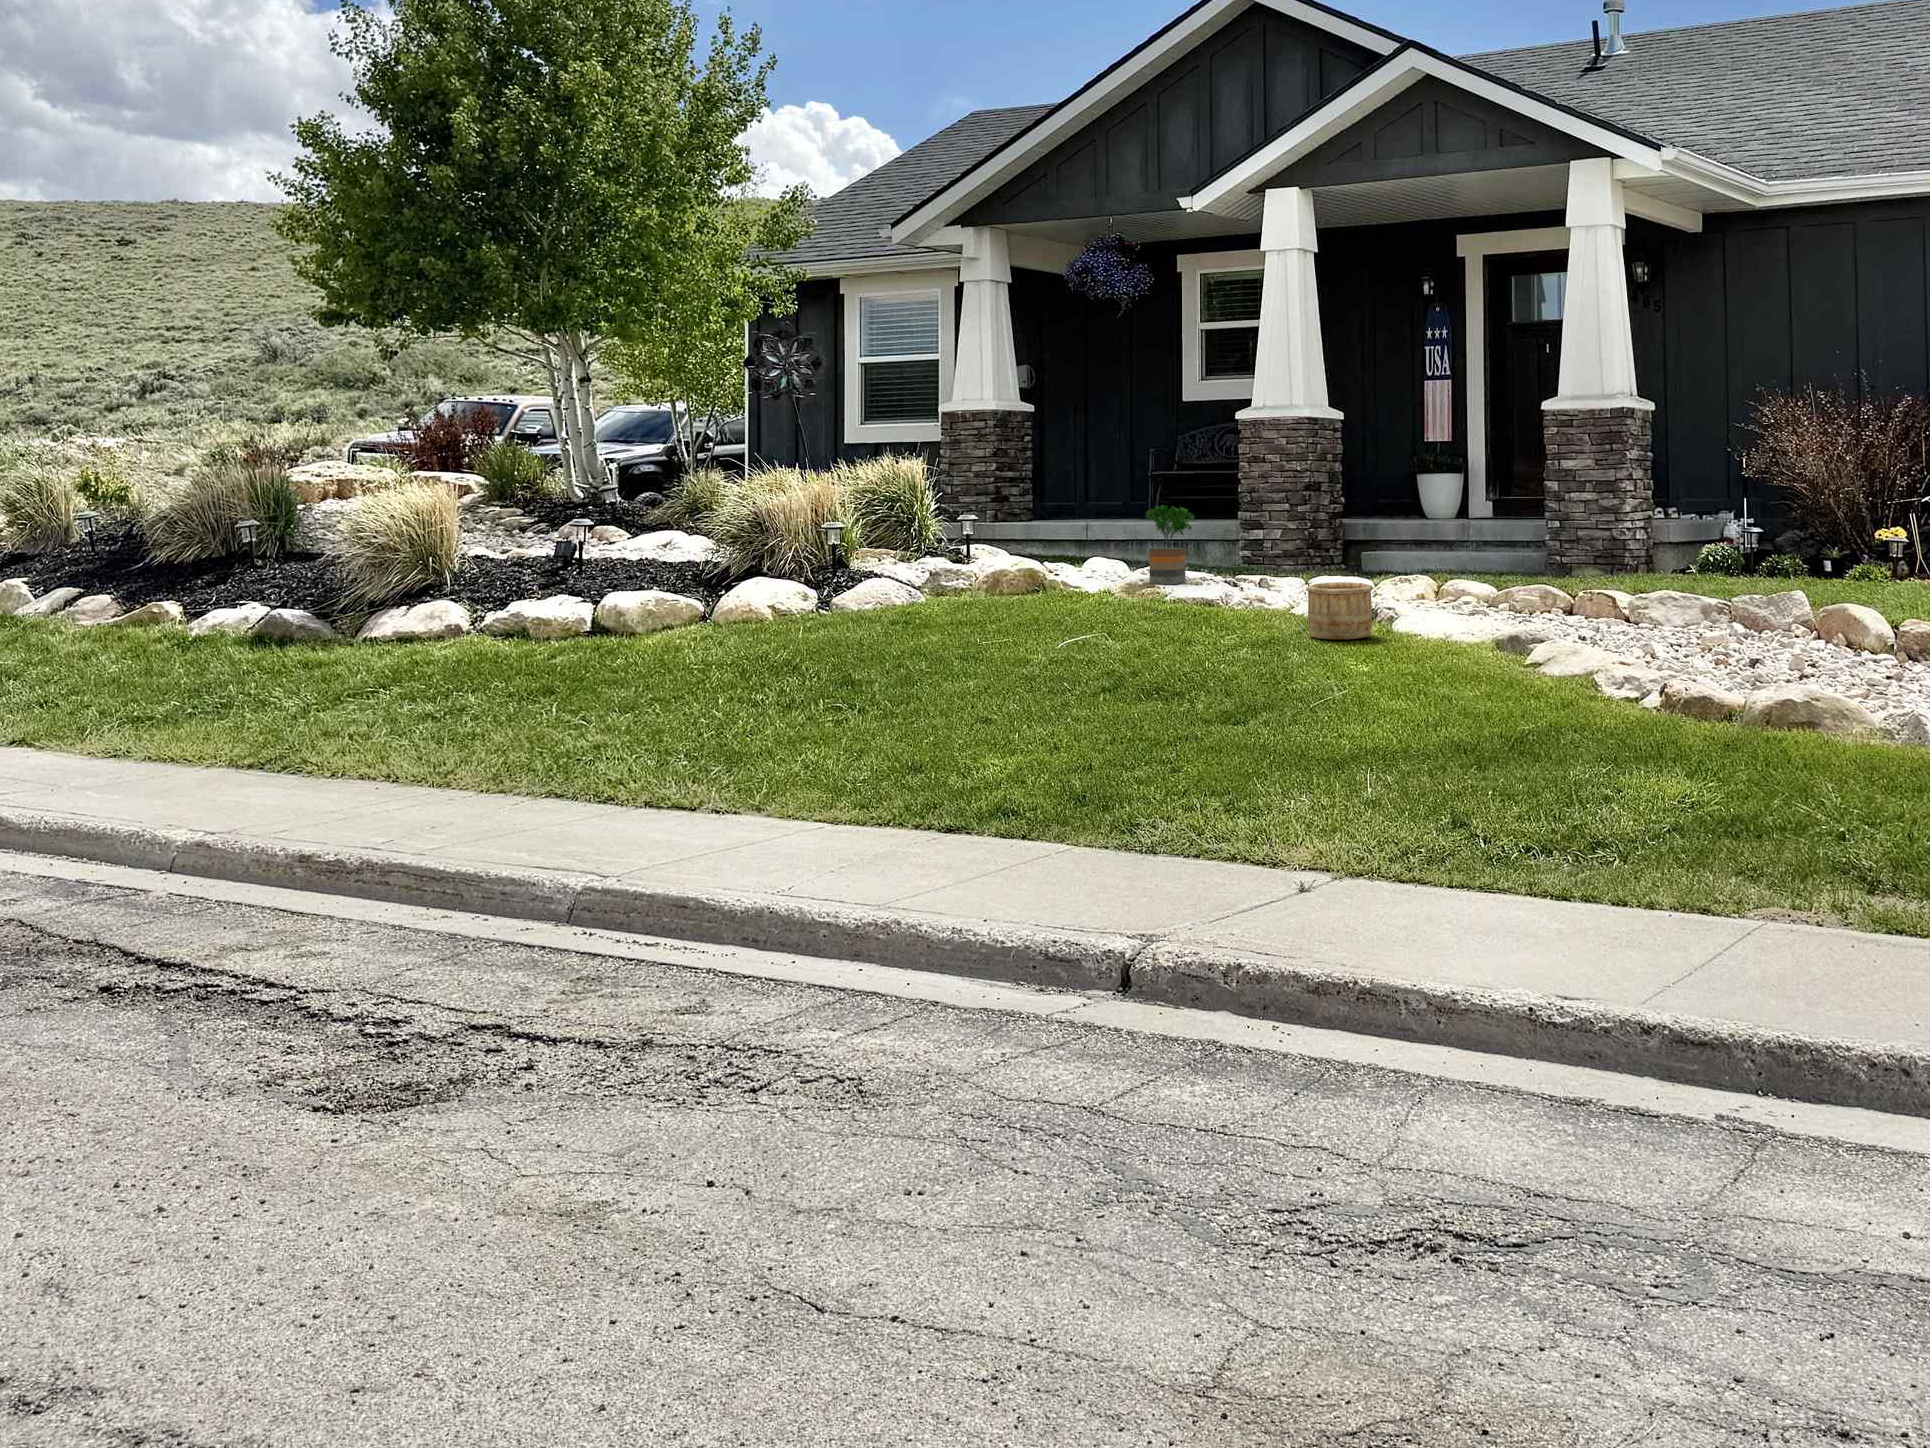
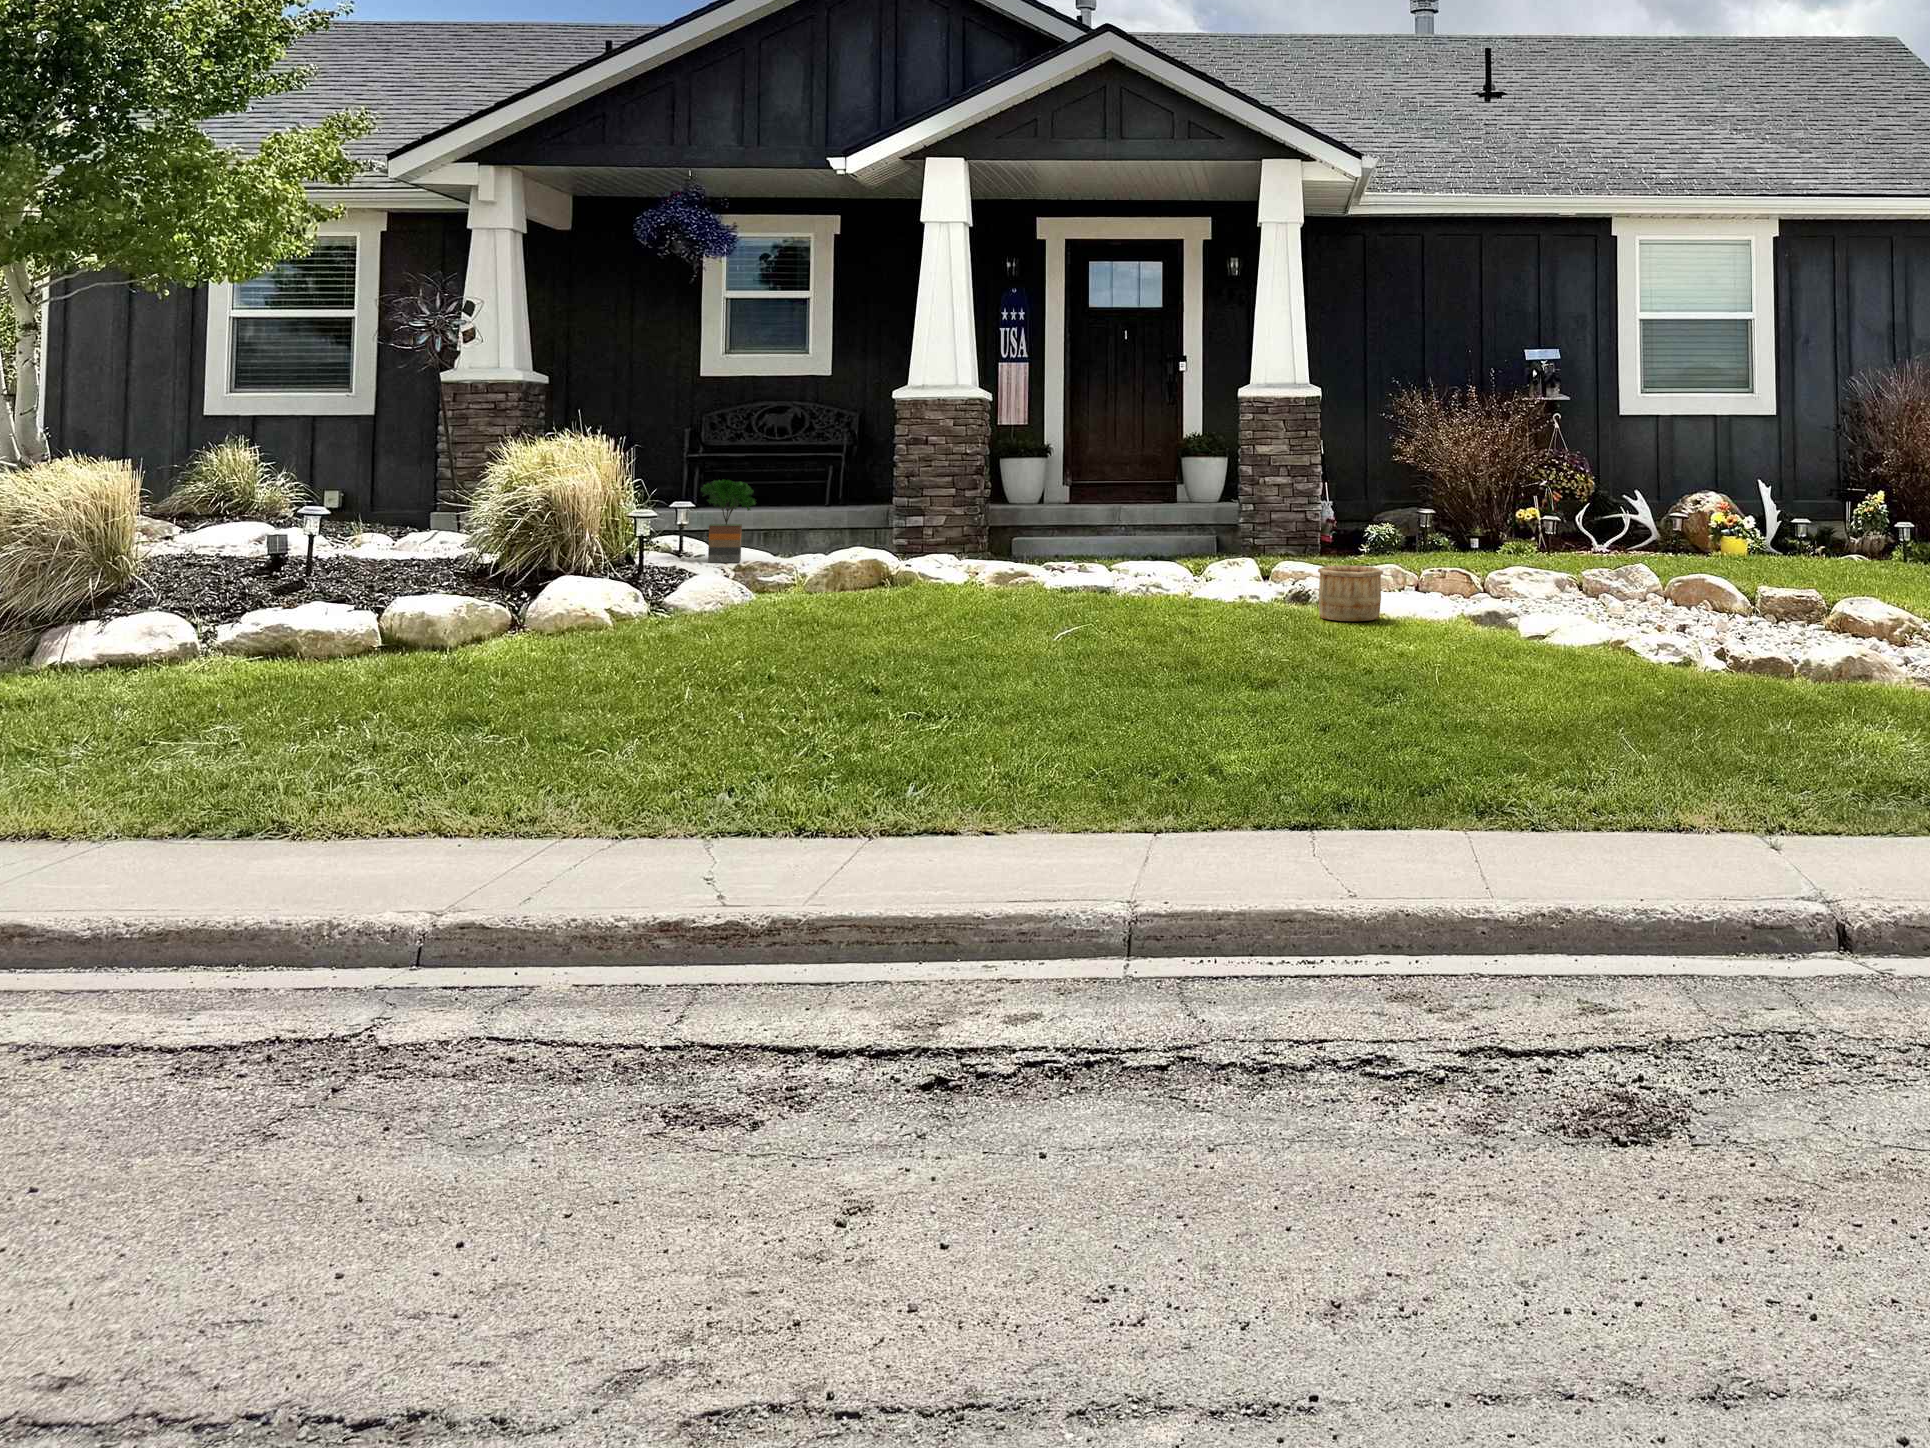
potted tree: present [1146,505,1194,584] -> present [701,480,755,562]

